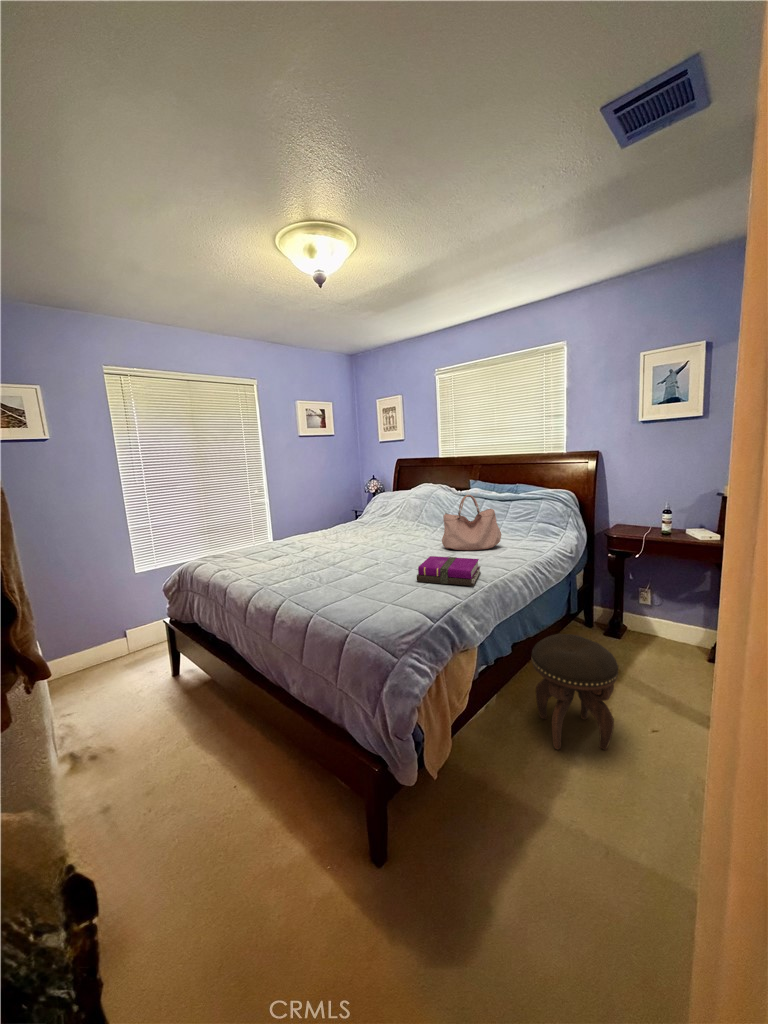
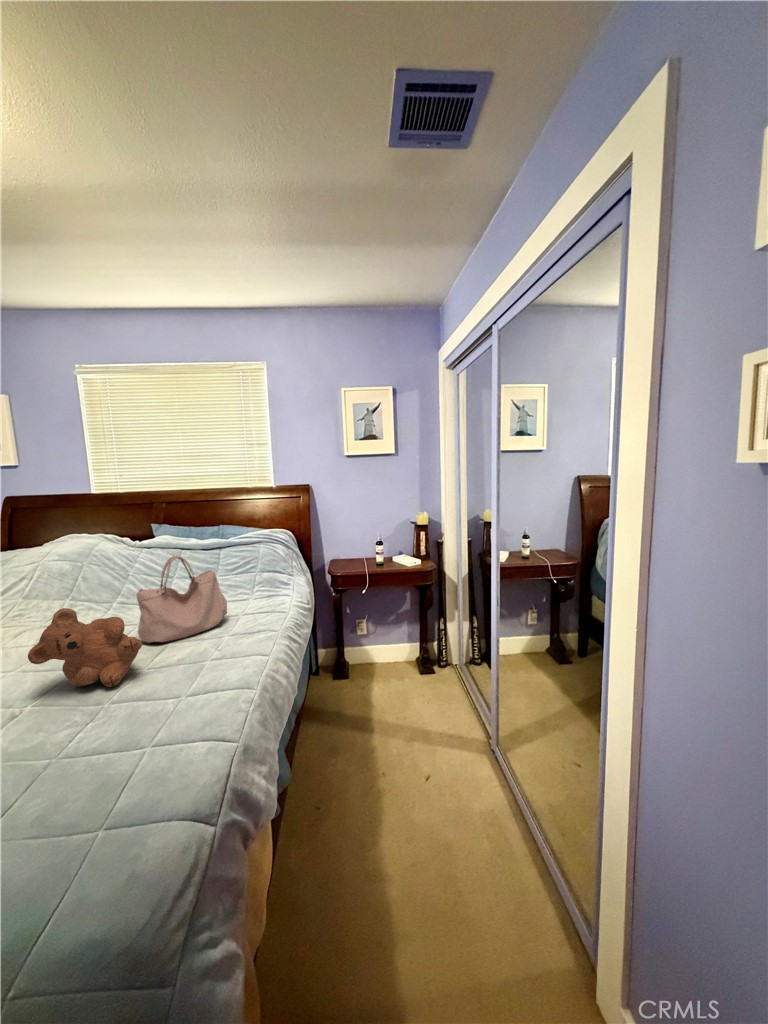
teddy bear: none [385,512,437,561] -> present [28,608,142,687]
notebook: present [417,556,480,586] -> none [129,660,234,738]
footstool: present [532,634,618,750] -> none [307,712,401,870]

